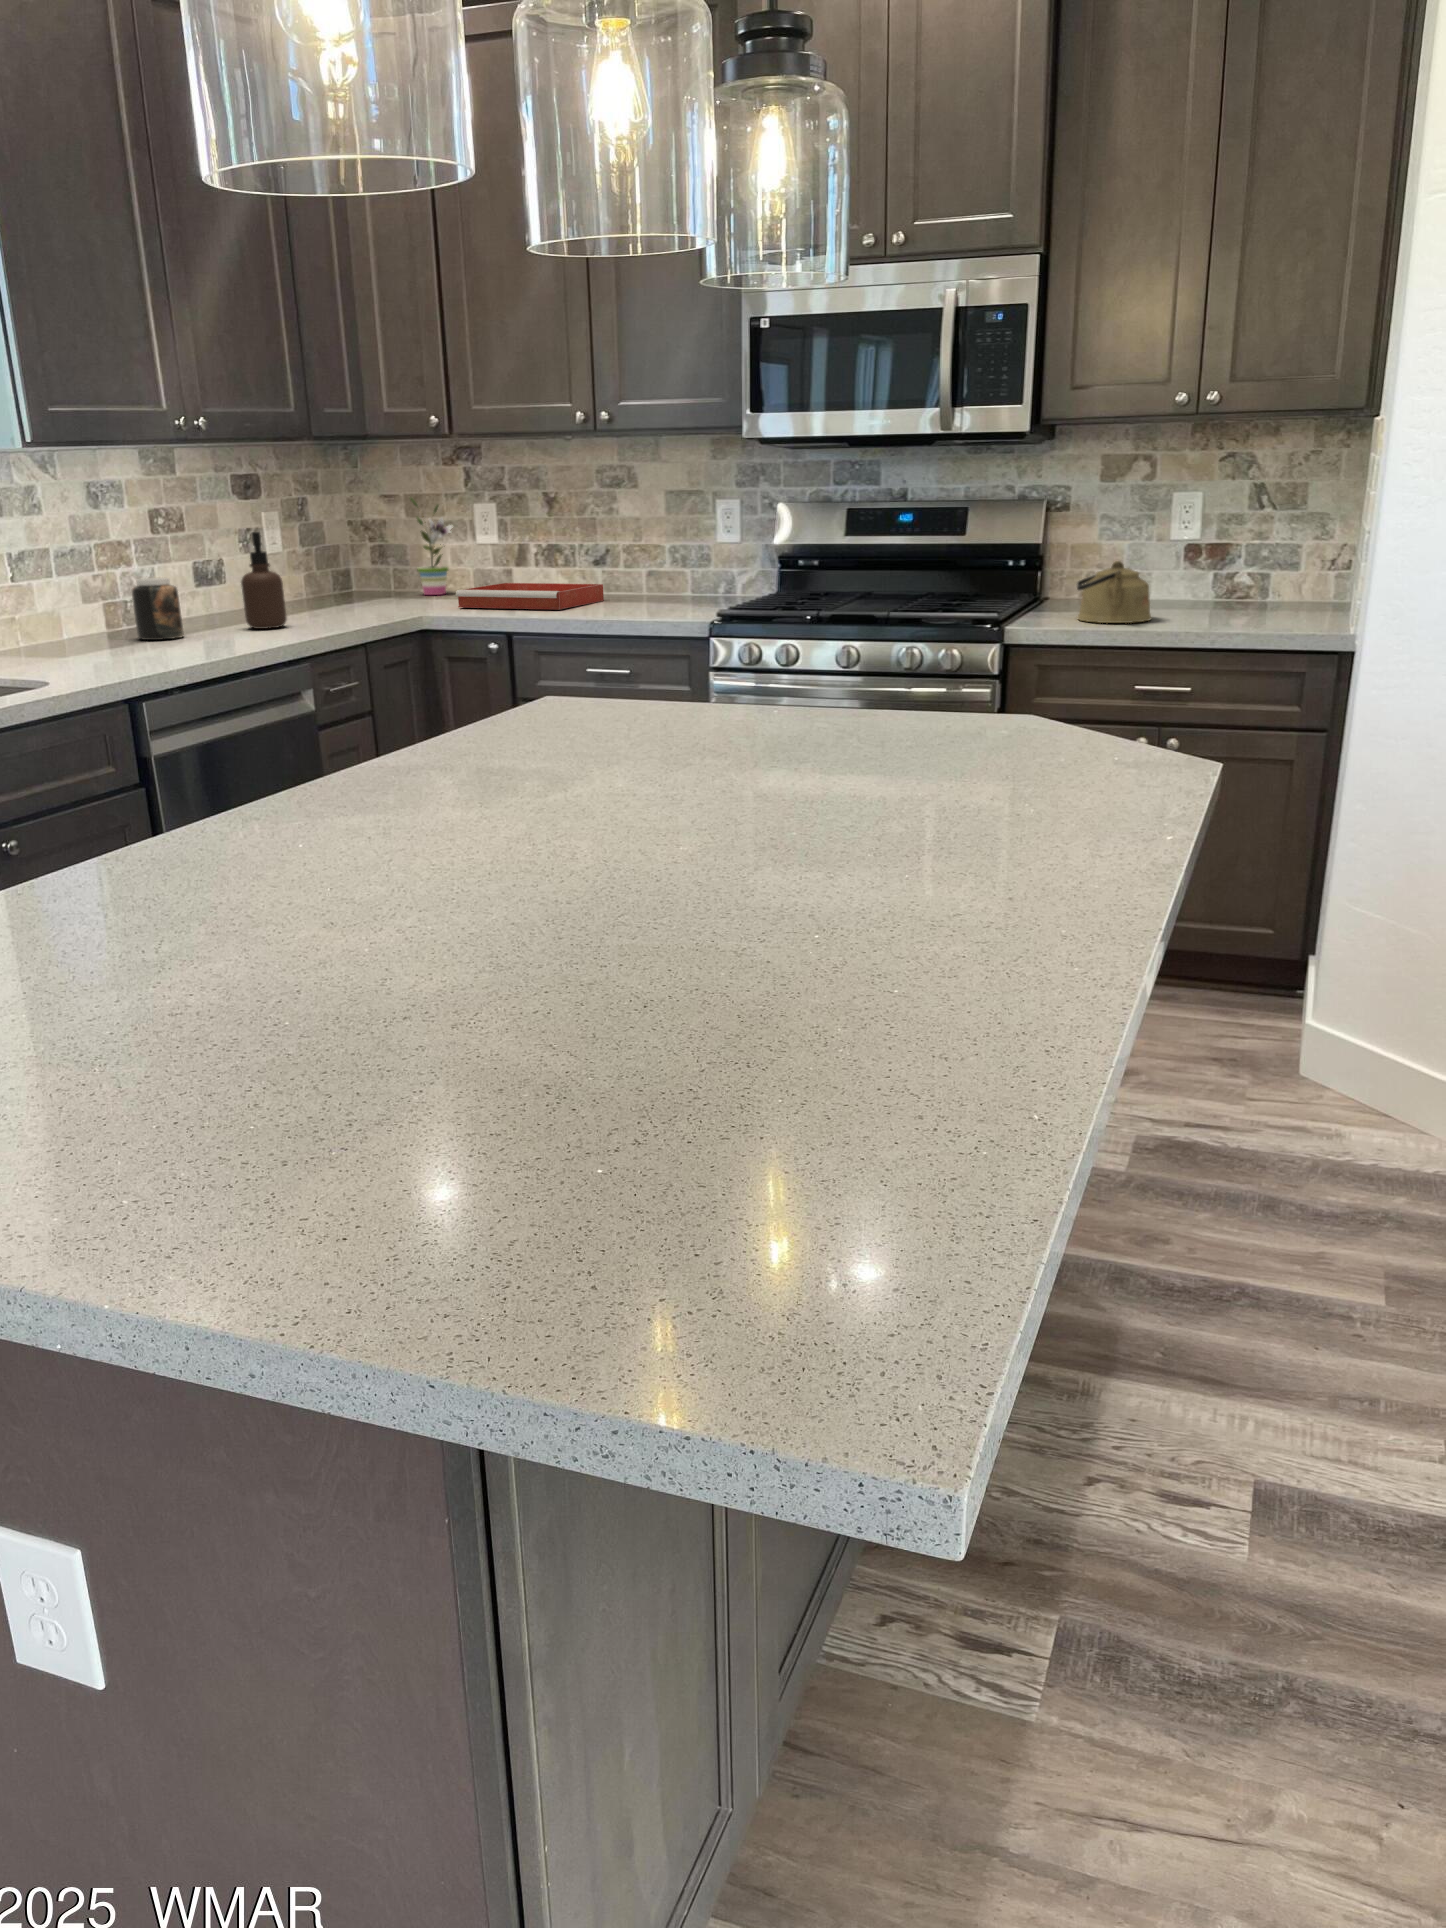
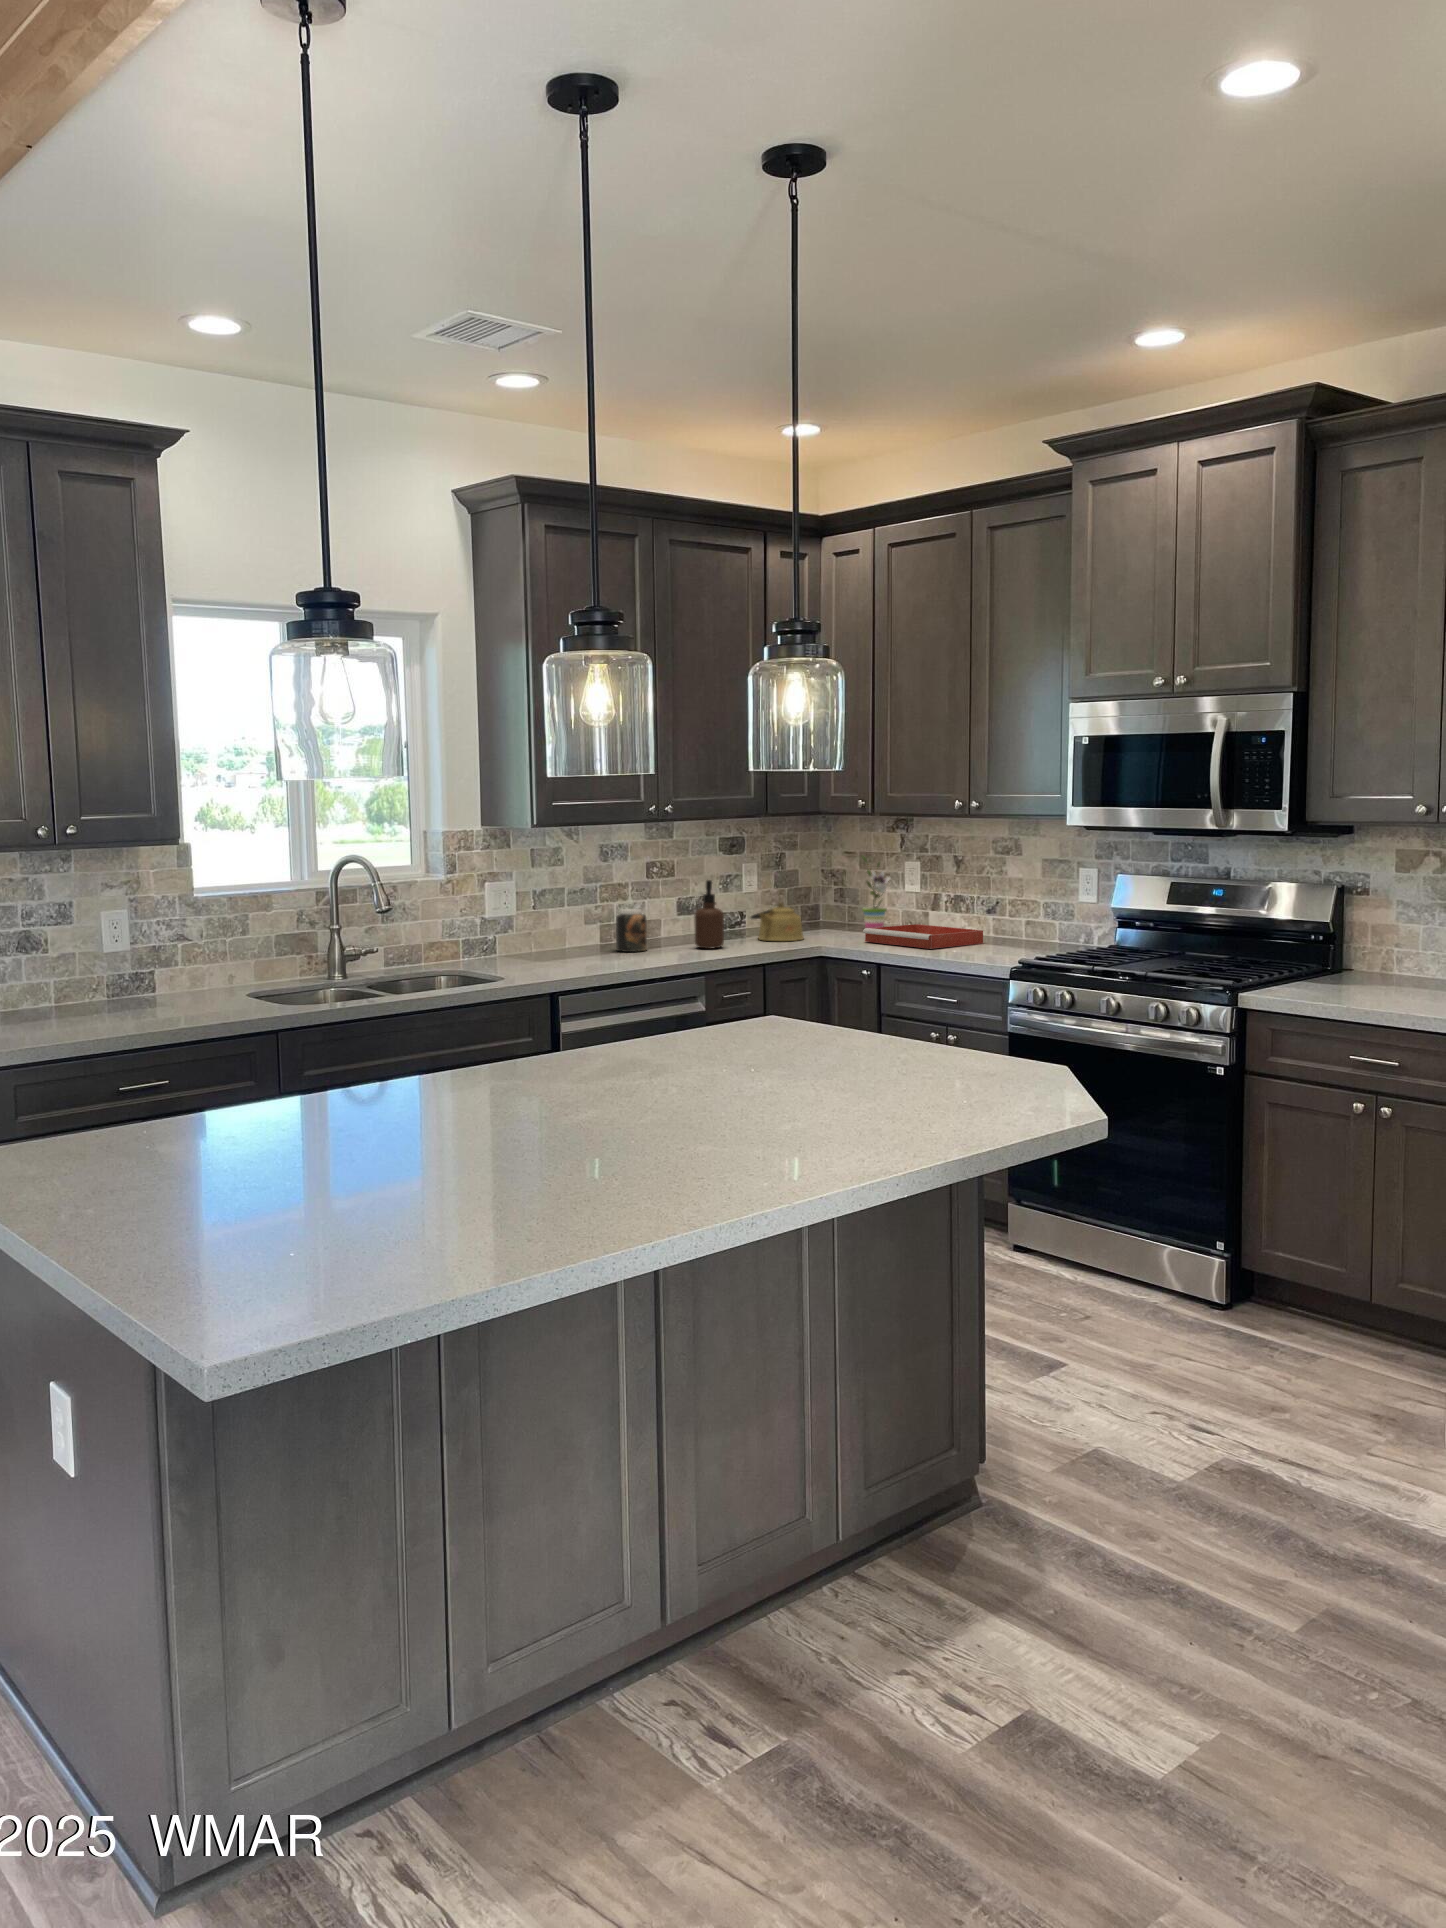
kettle: present [1076,561,1151,623] -> present [751,903,804,941]

